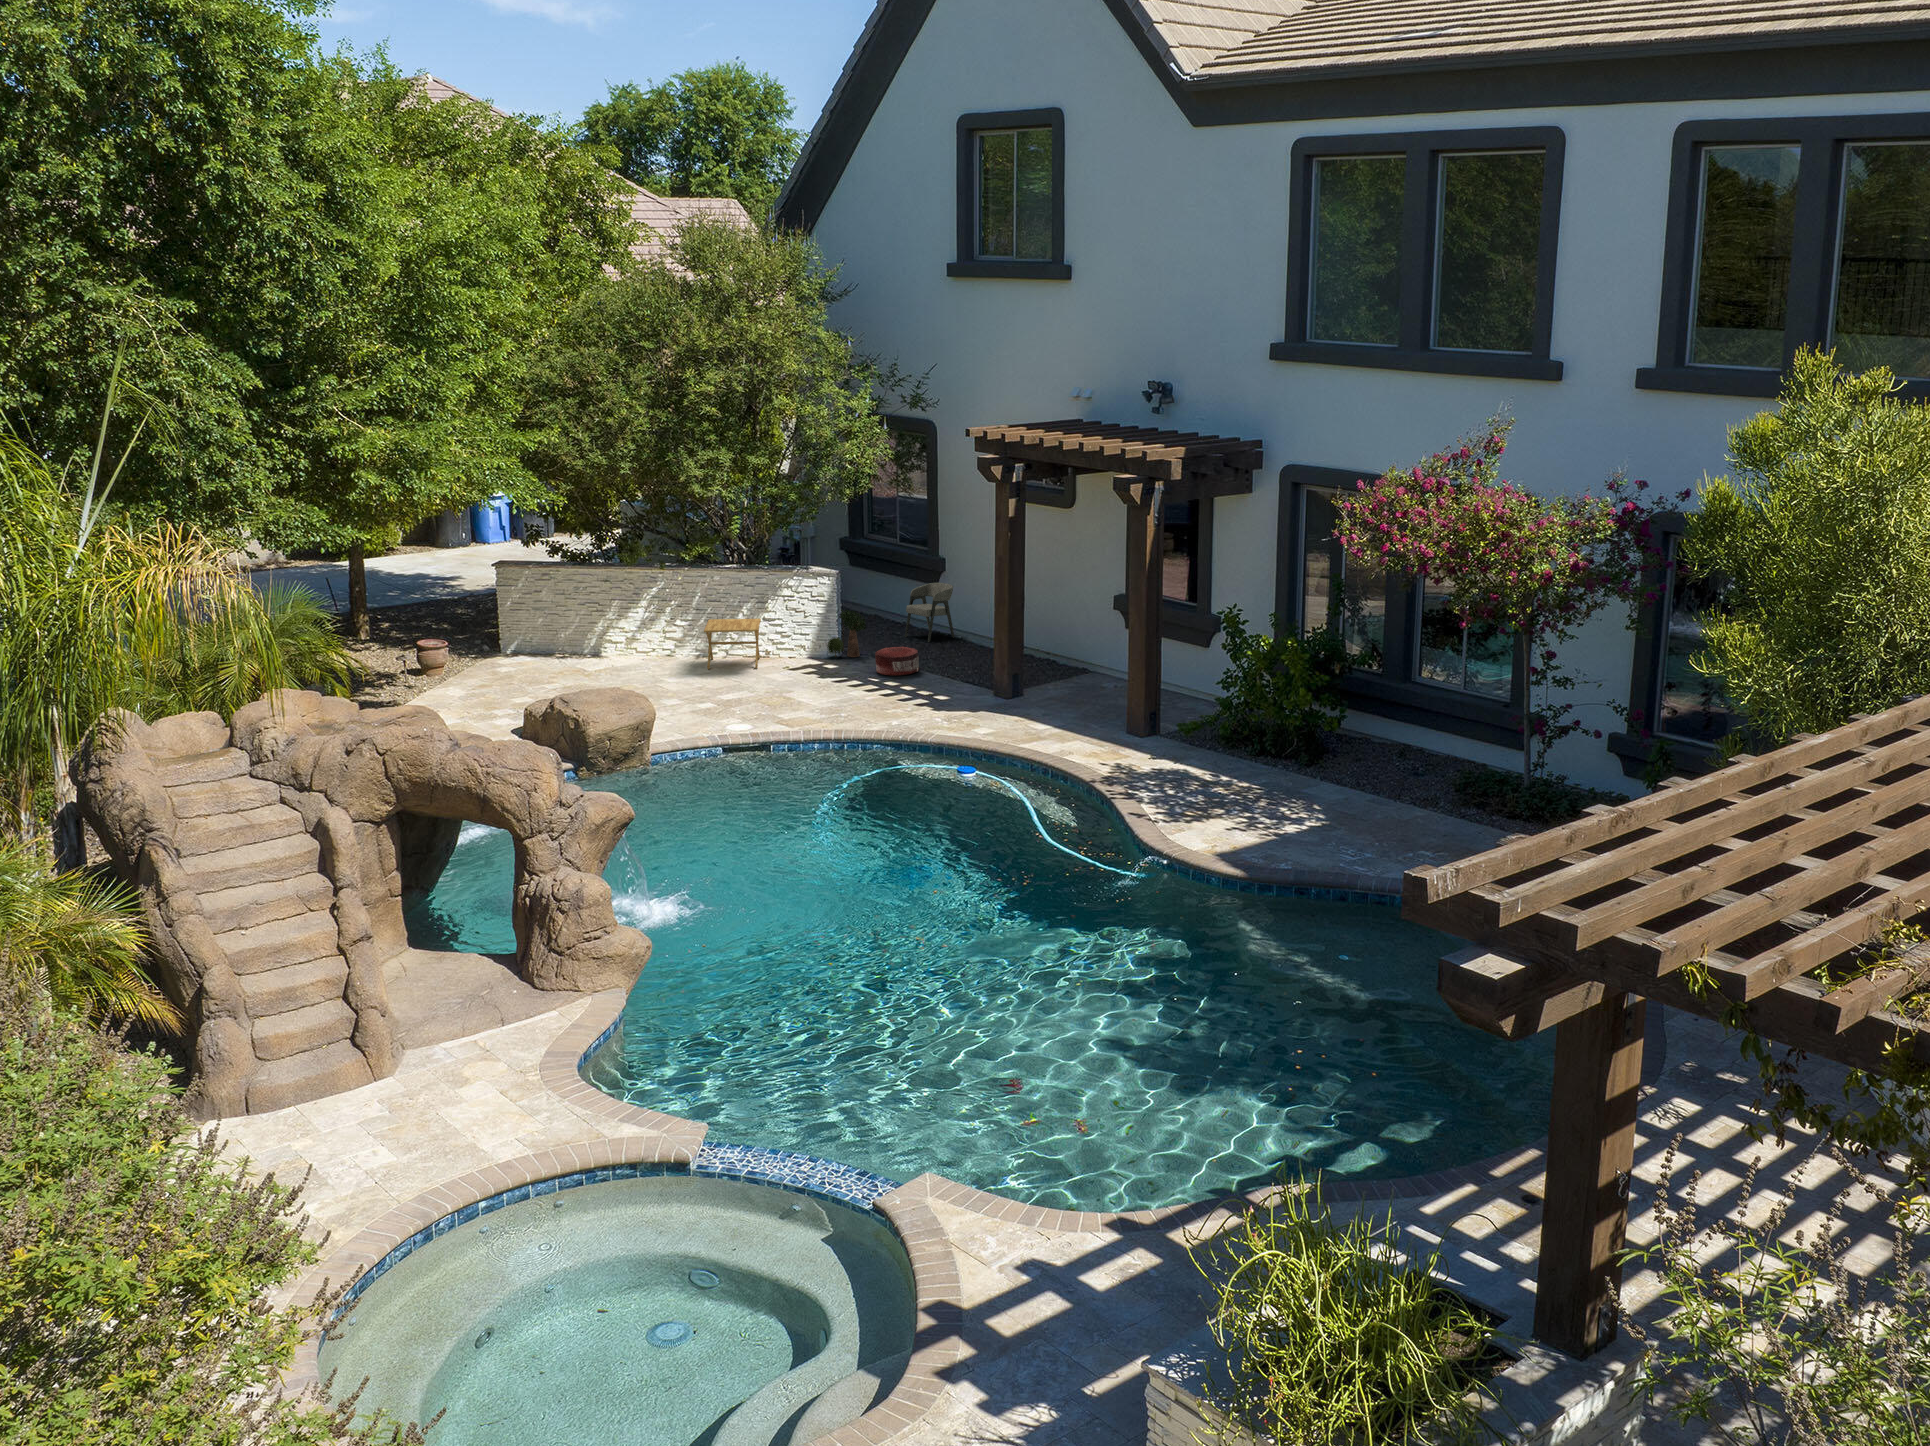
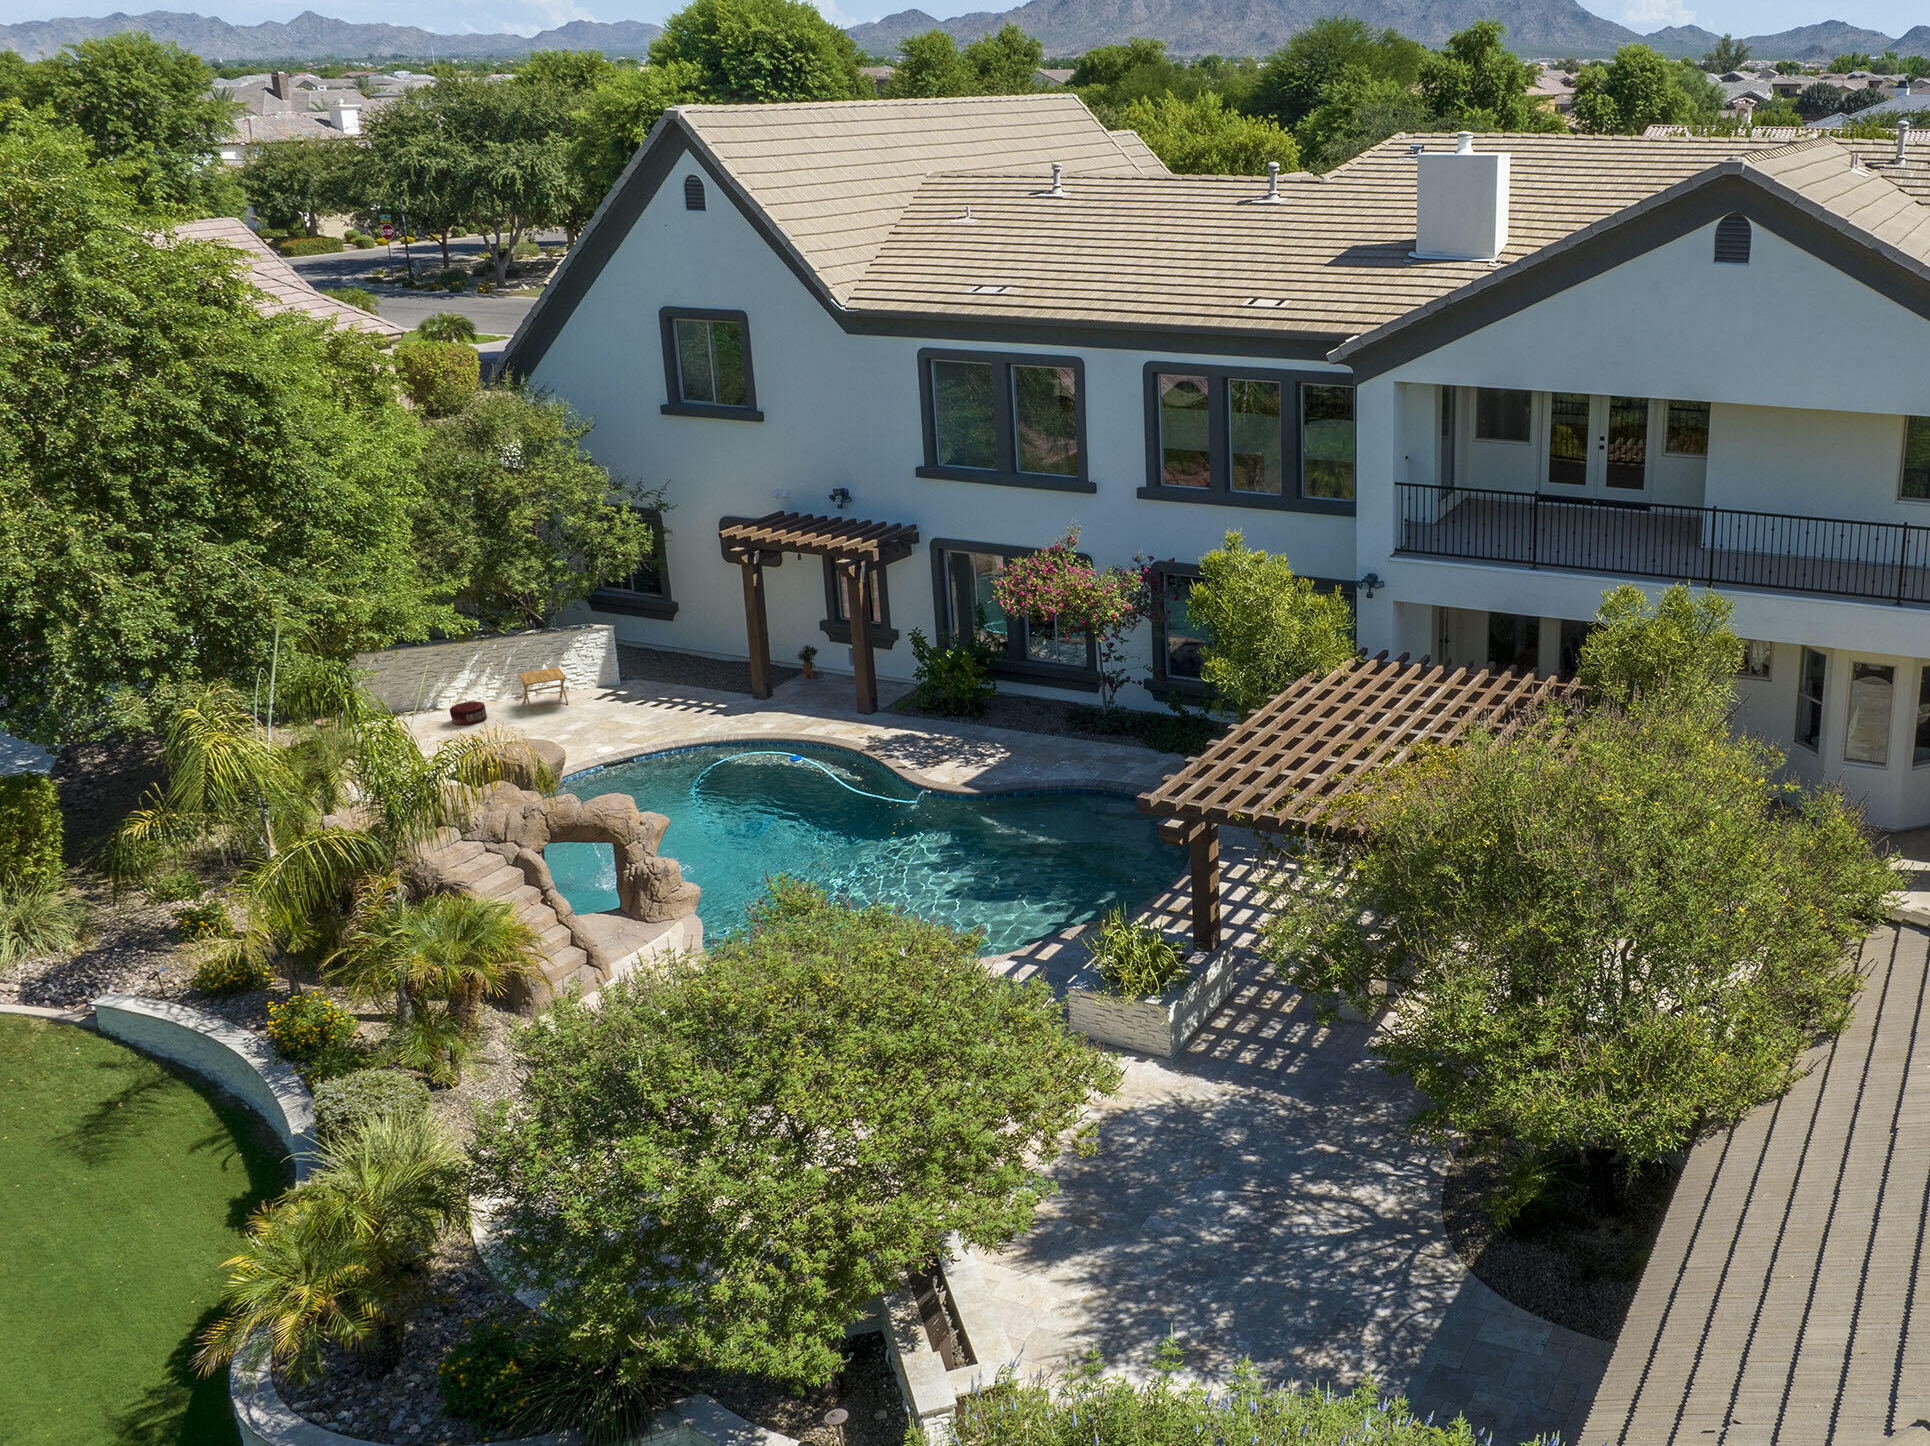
chair: present [905,583,954,642] -> none [656,620,695,663]
potted plant: present [827,610,866,657] -> present [798,645,823,679]
pouf: present [875,646,919,676] -> present [450,701,487,725]

